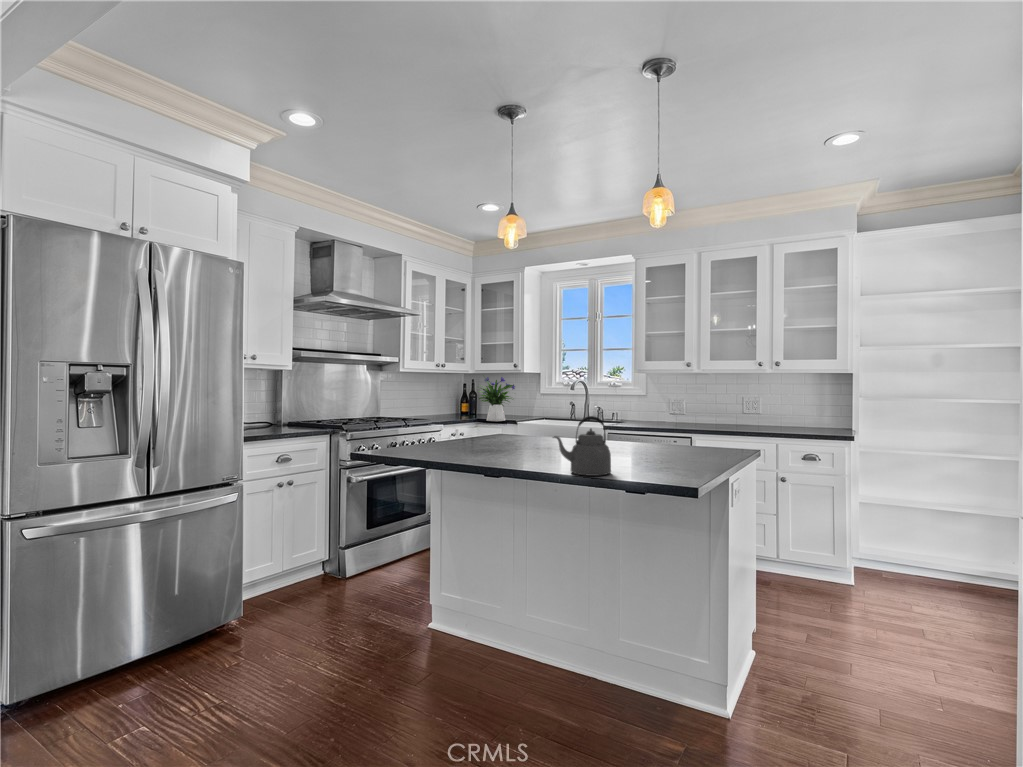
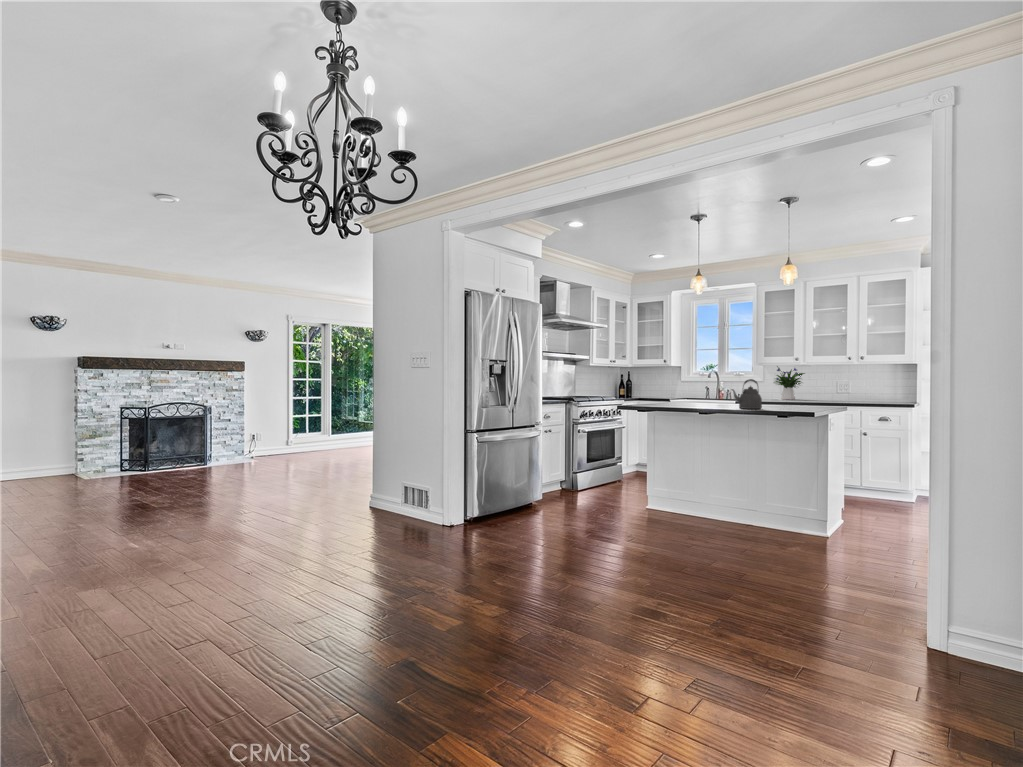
flower arrangement: present [479,377,515,421] -> present [774,366,805,400]

